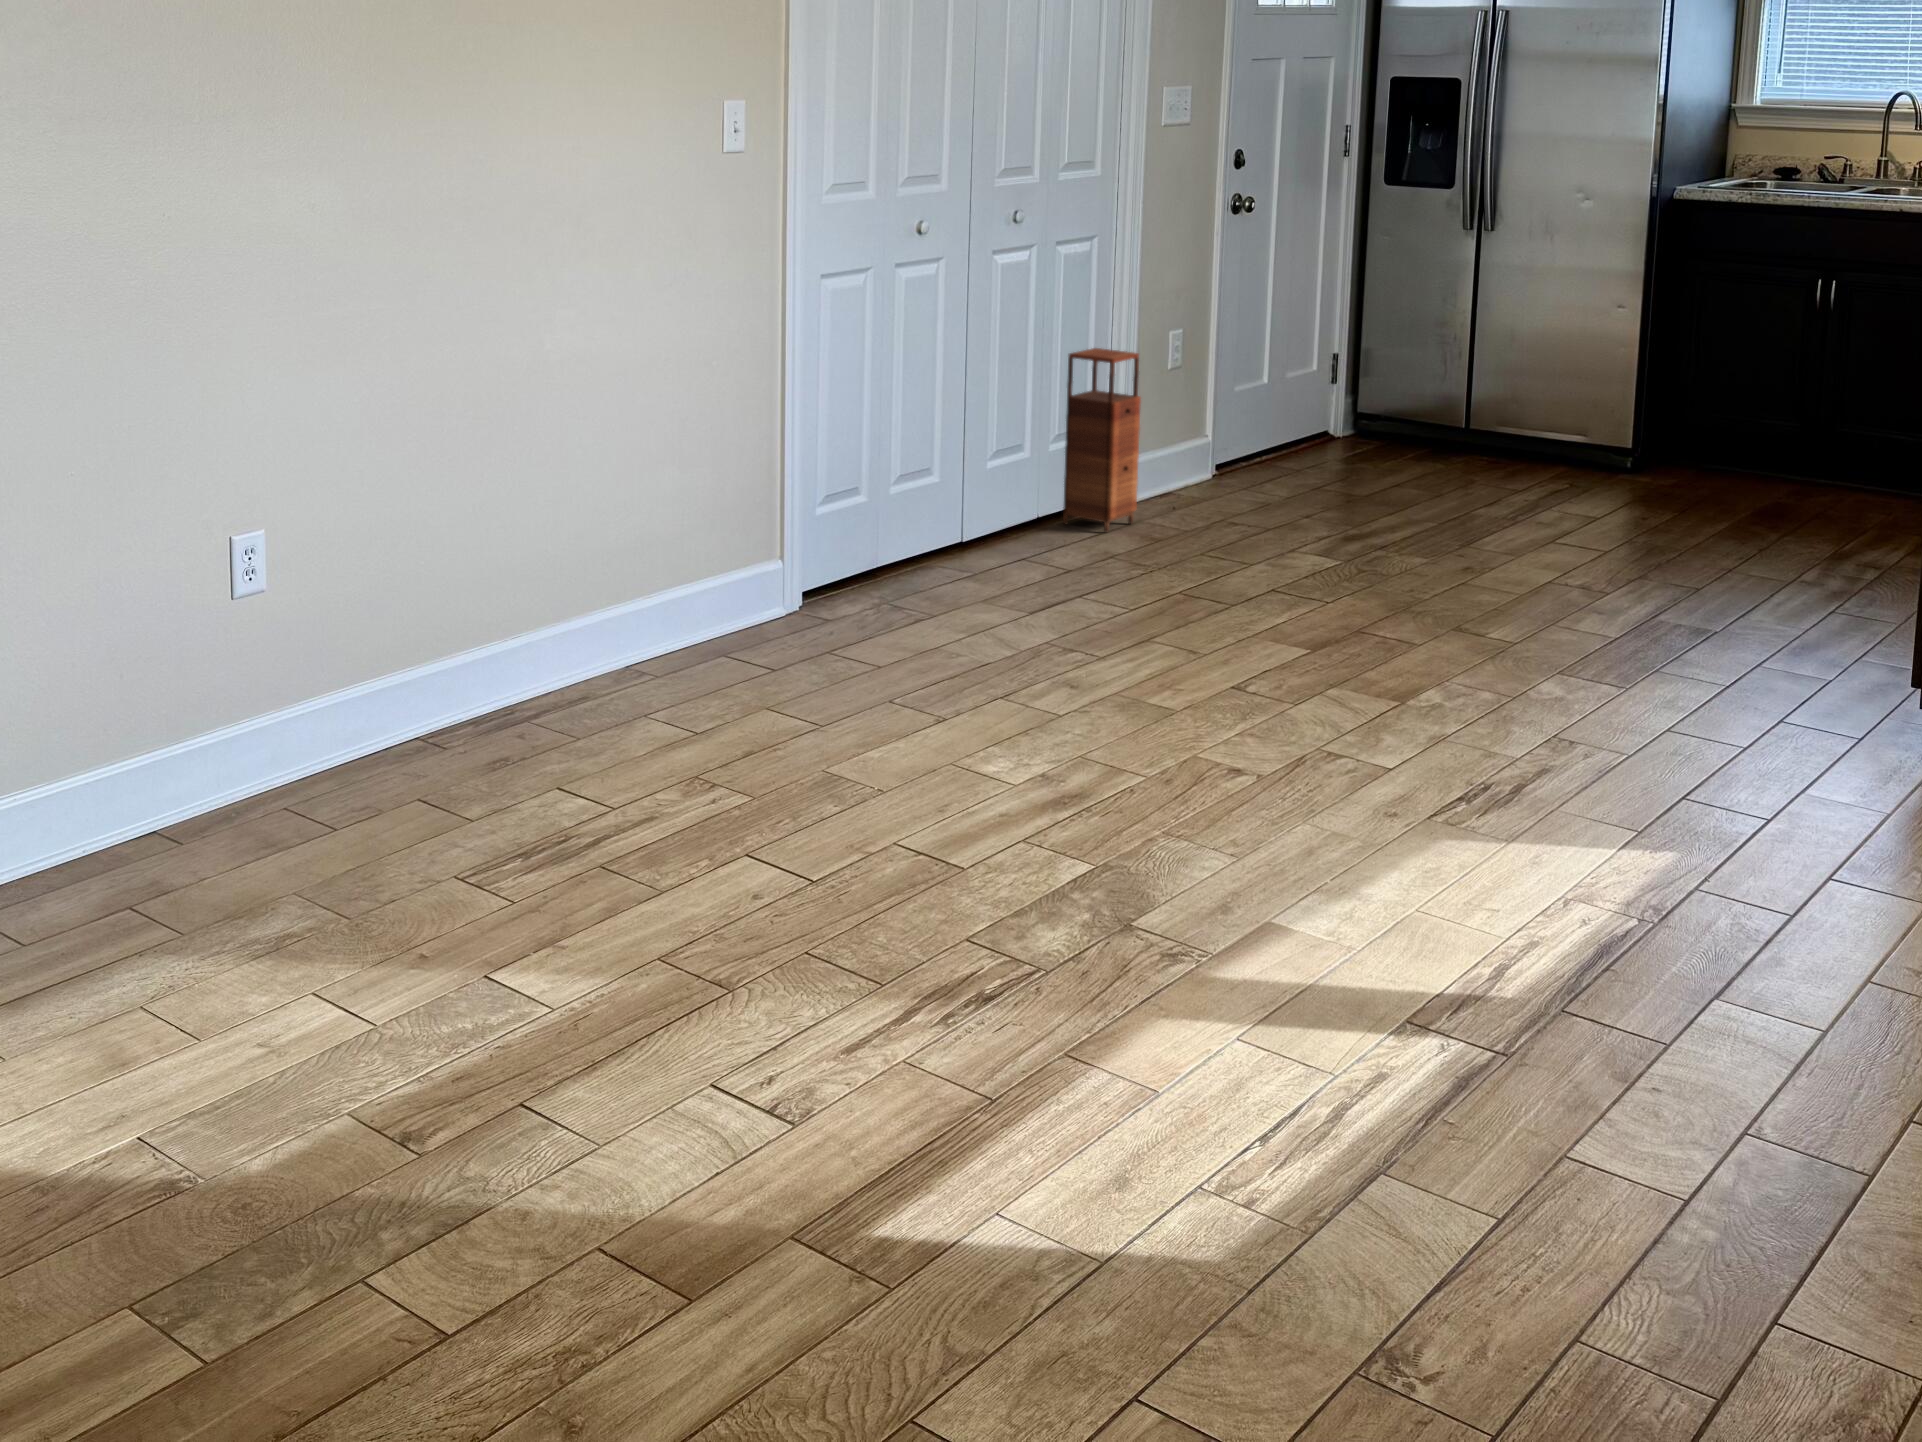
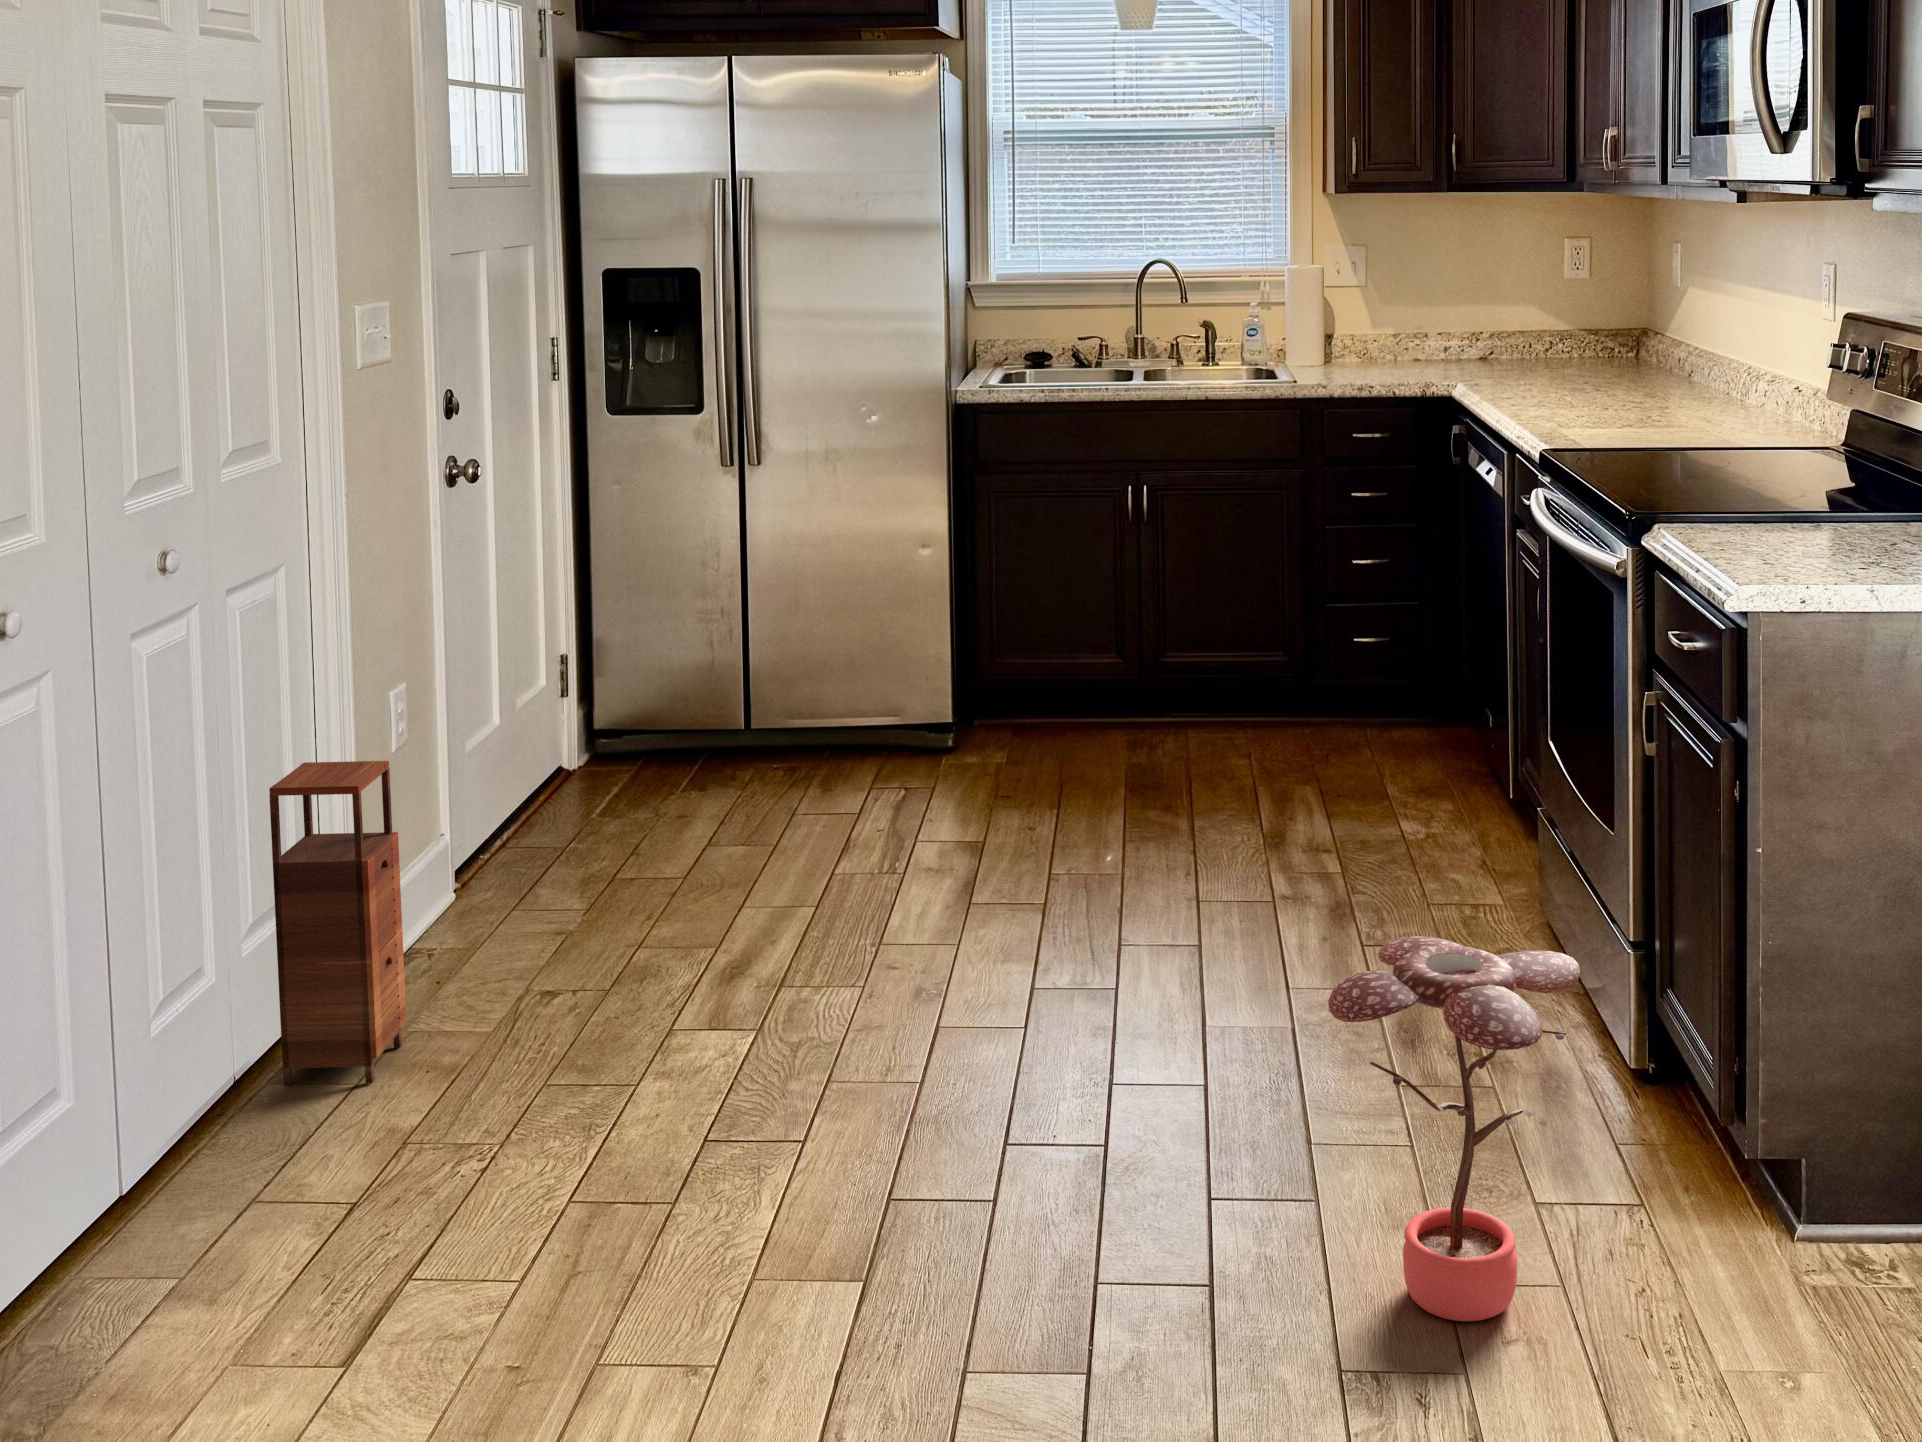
potted plant: none [1566,512,1757,741] -> present [1328,936,1580,1321]

